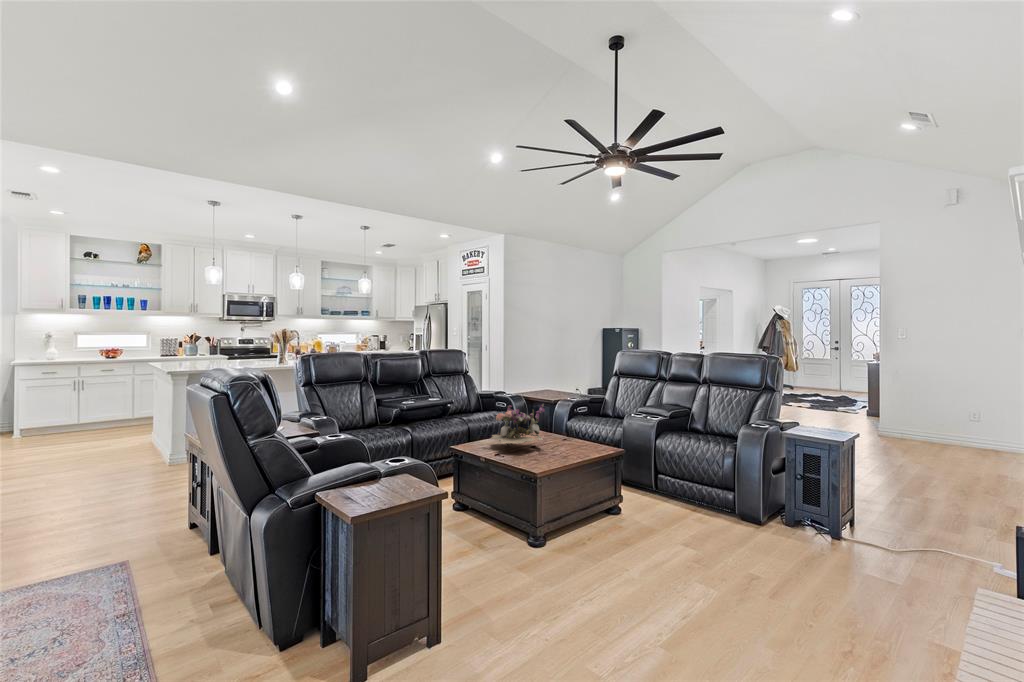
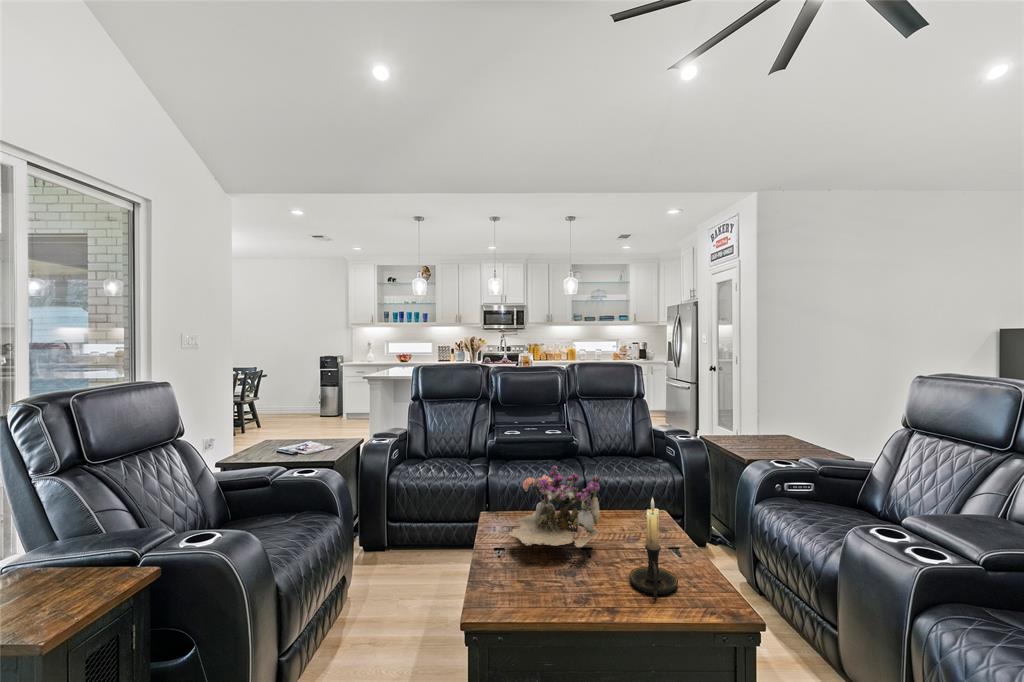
candle holder: none [564,408,587,451] -> present [629,498,678,599]

